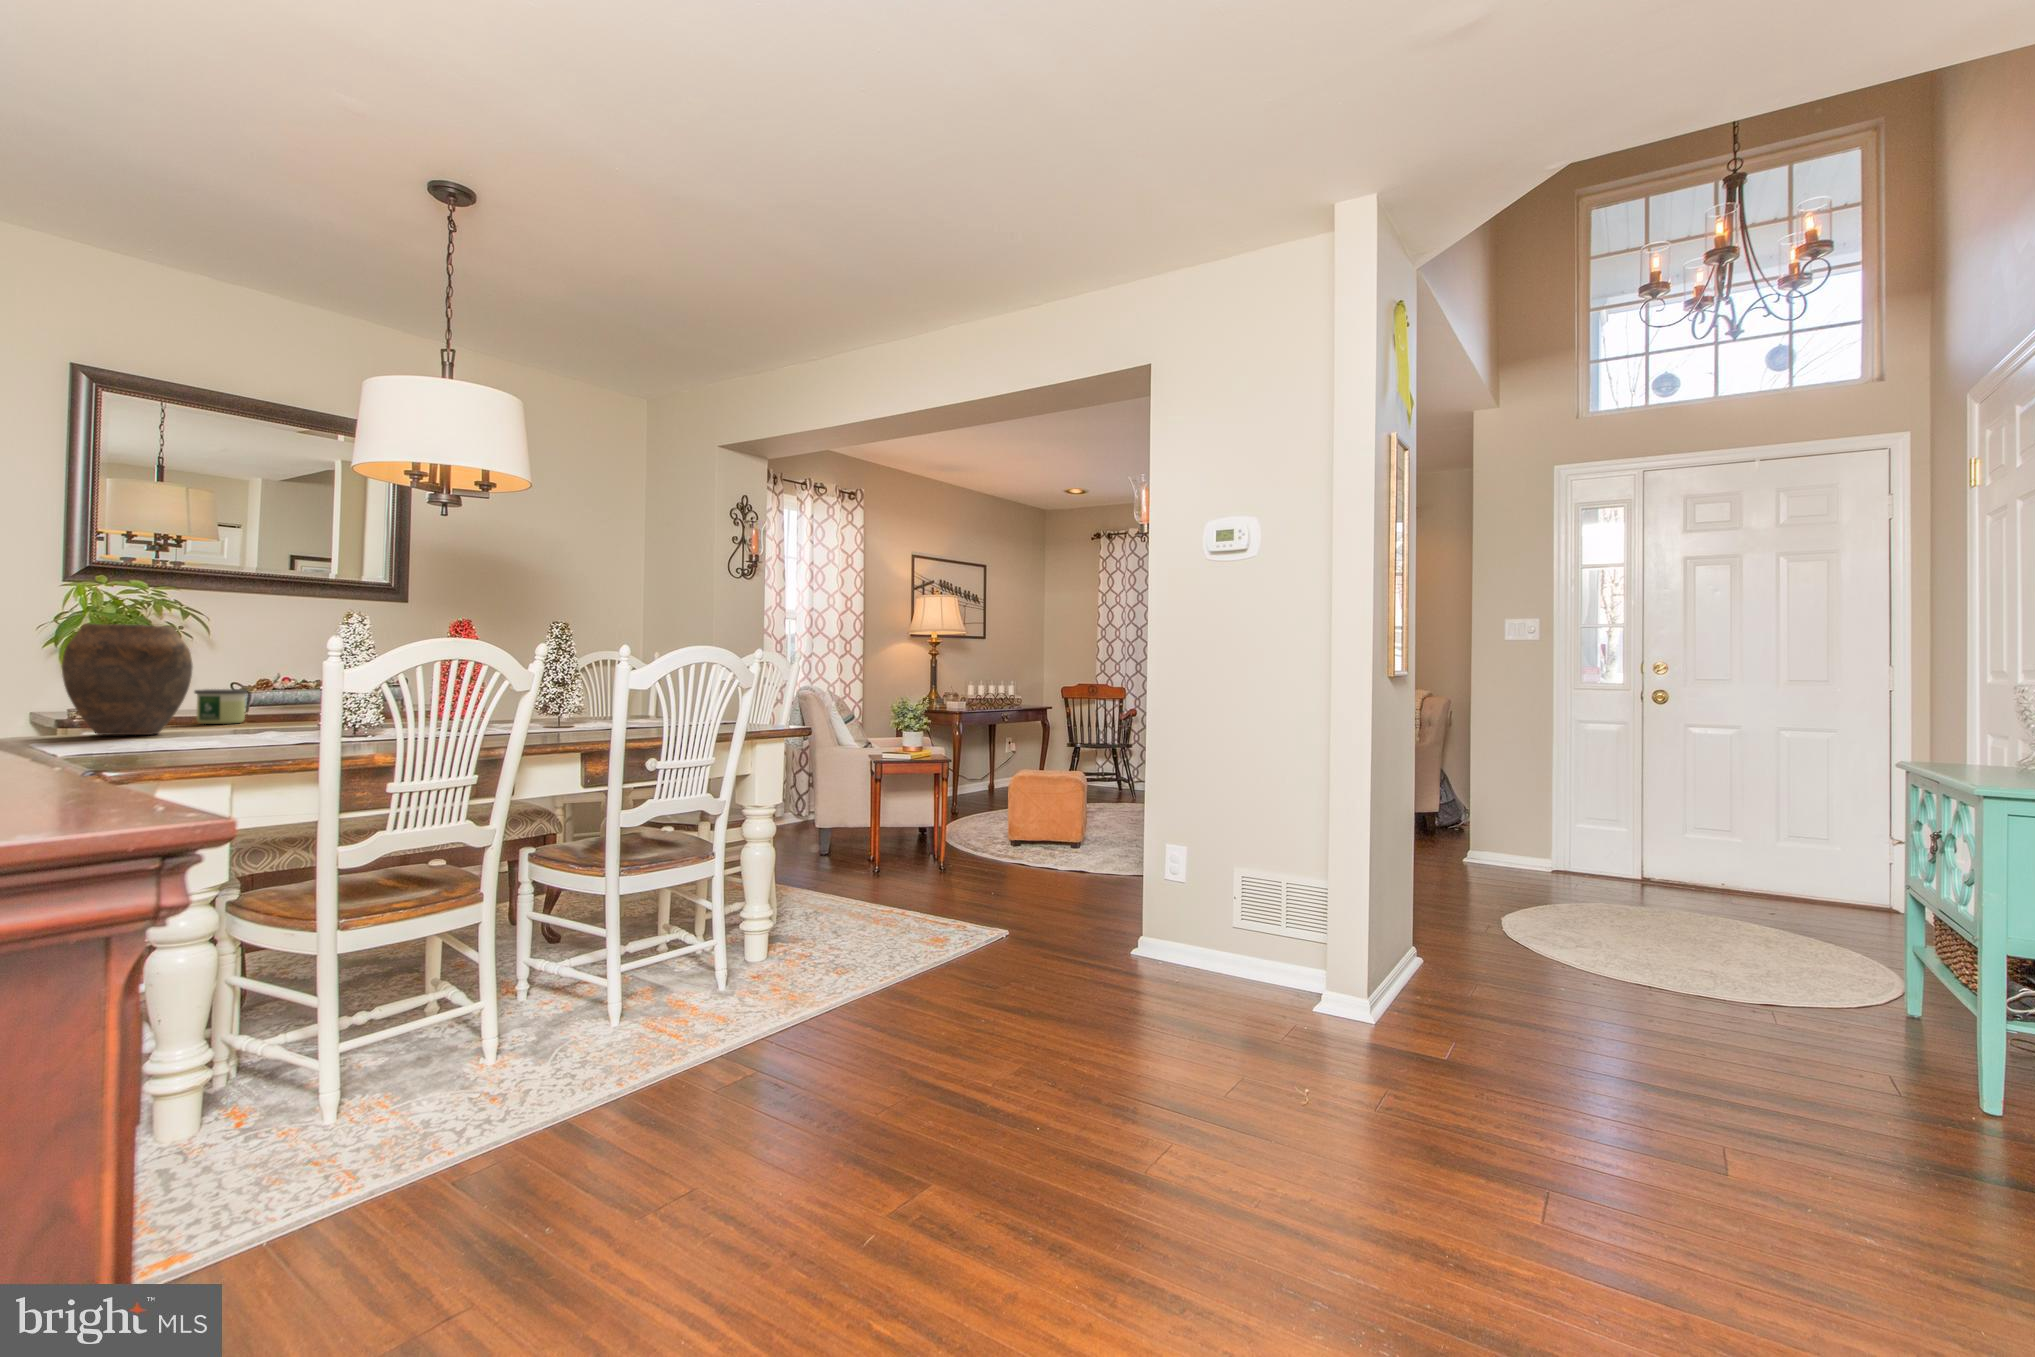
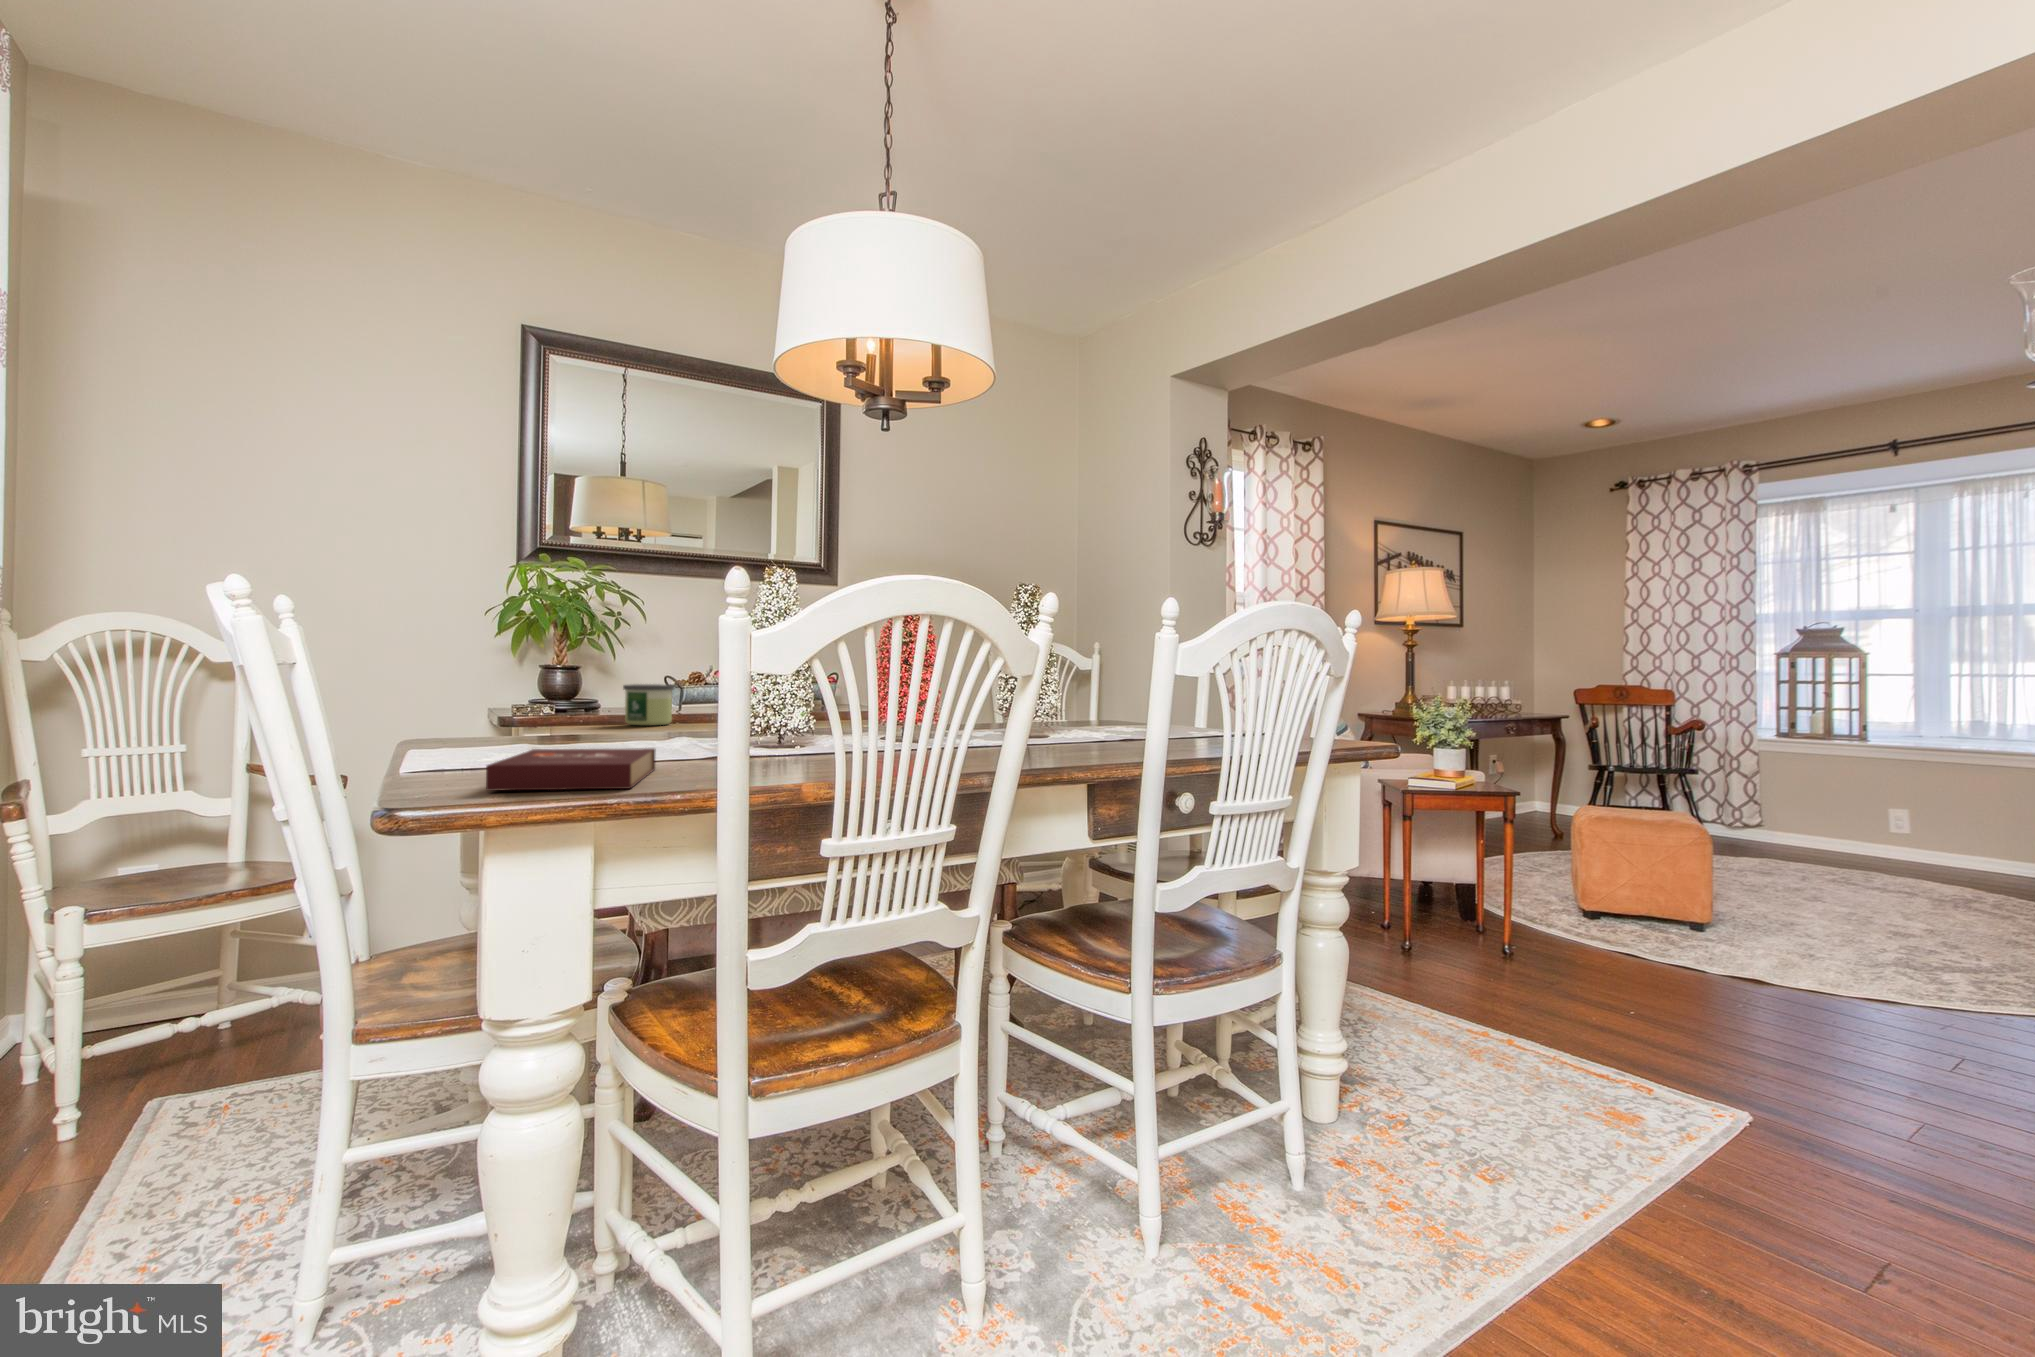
vase: present [62,624,193,735] -> none [482,603,612,740]
book: none [121,734,251,761] -> present [486,748,656,791]

